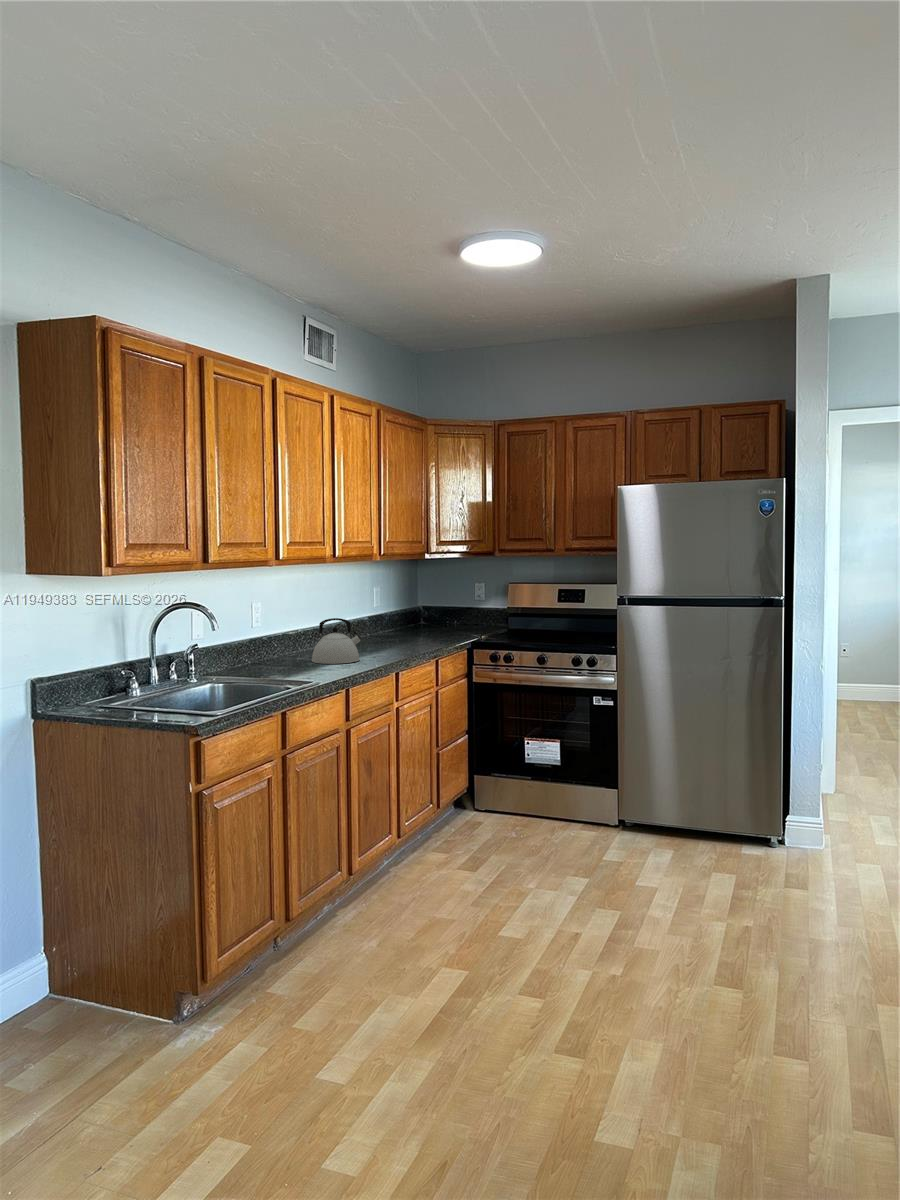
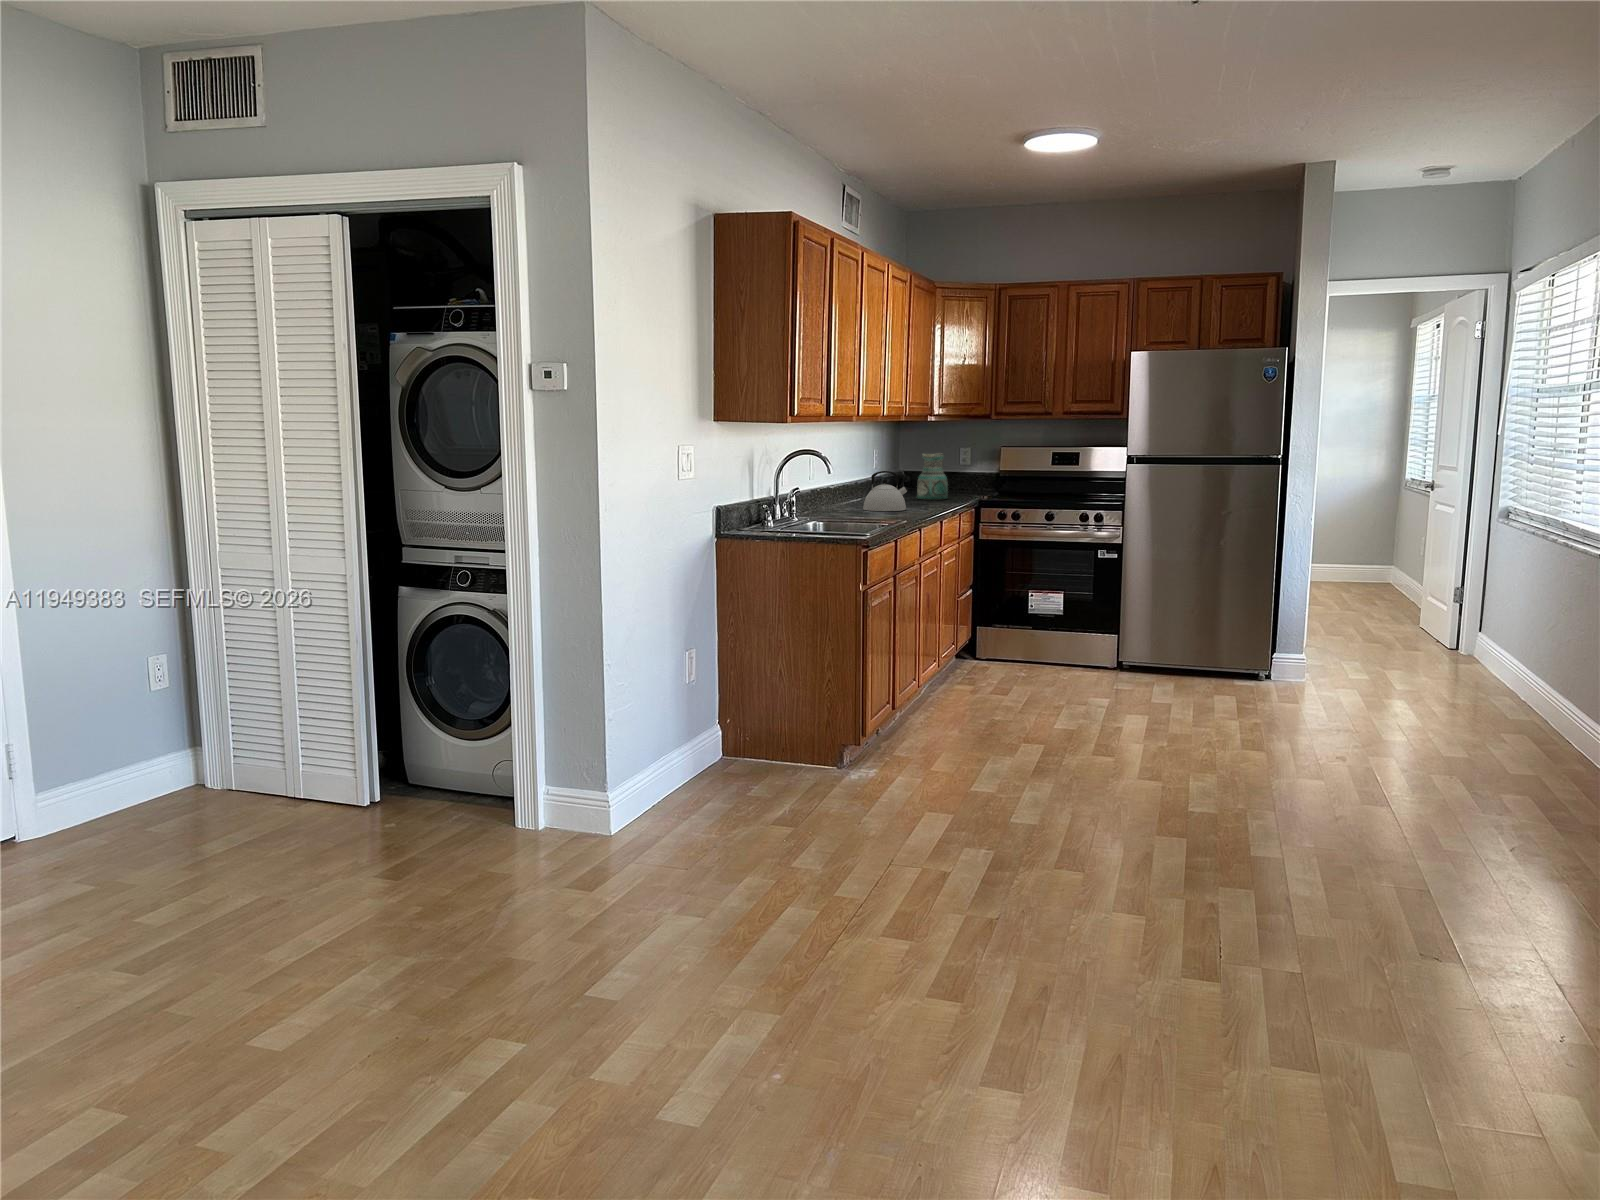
ceramic pitcher: none [406,592,438,642] -> present [917,453,948,500]

